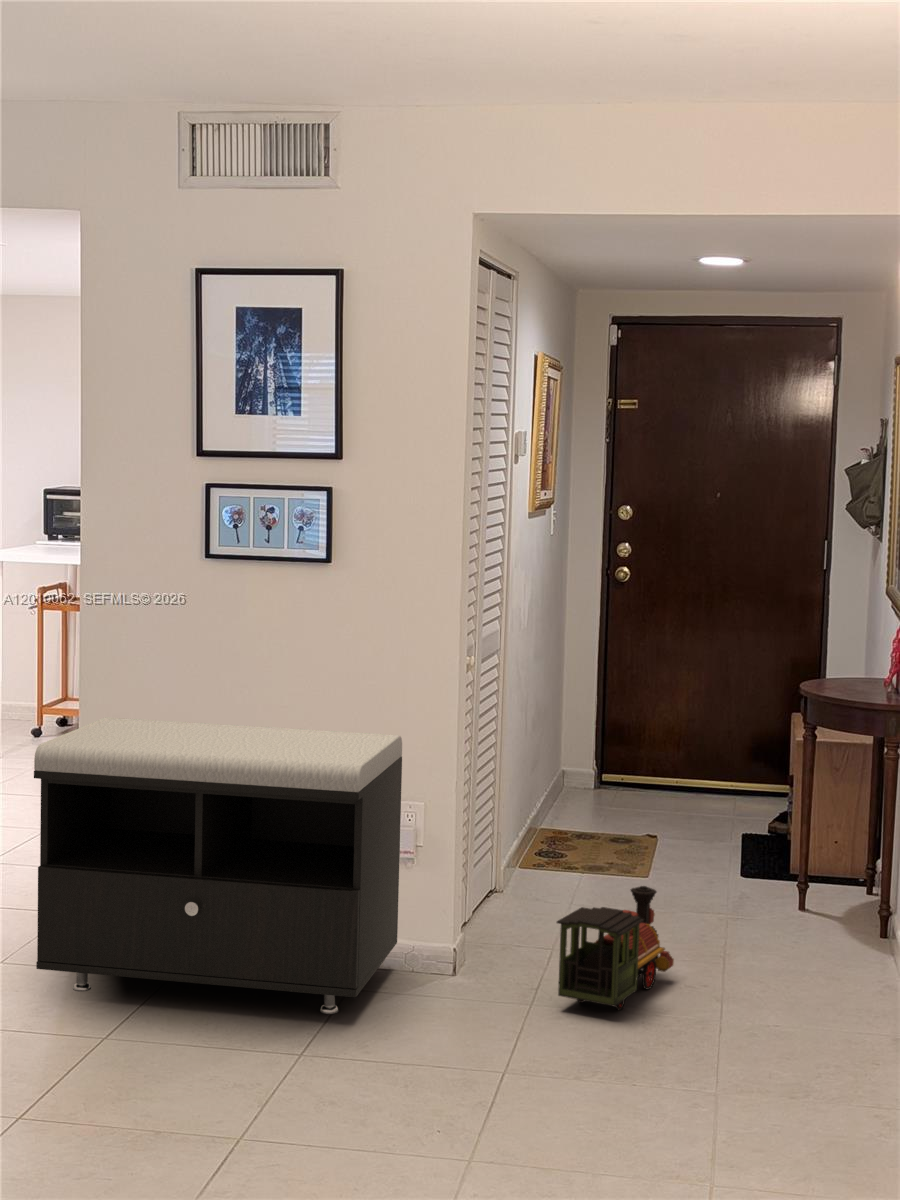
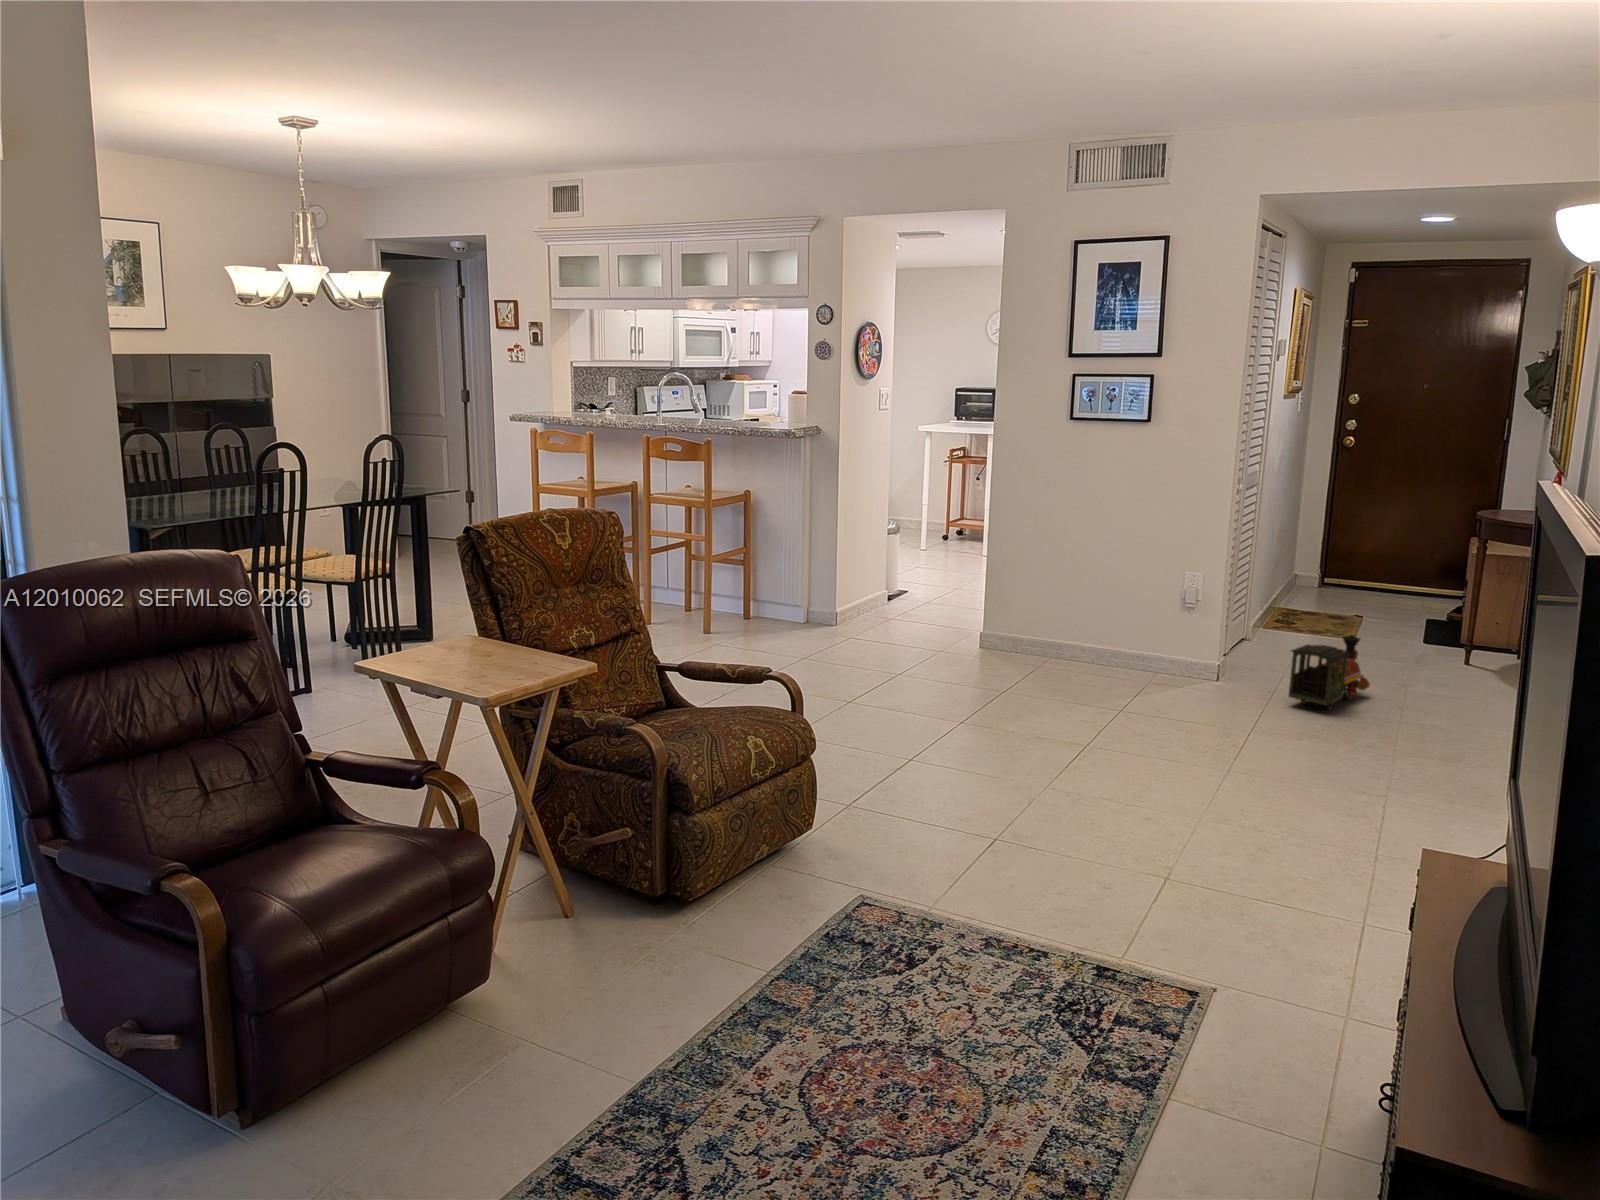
storage bench: present [34,717,402,1014] -> none [964,516,1192,696]

